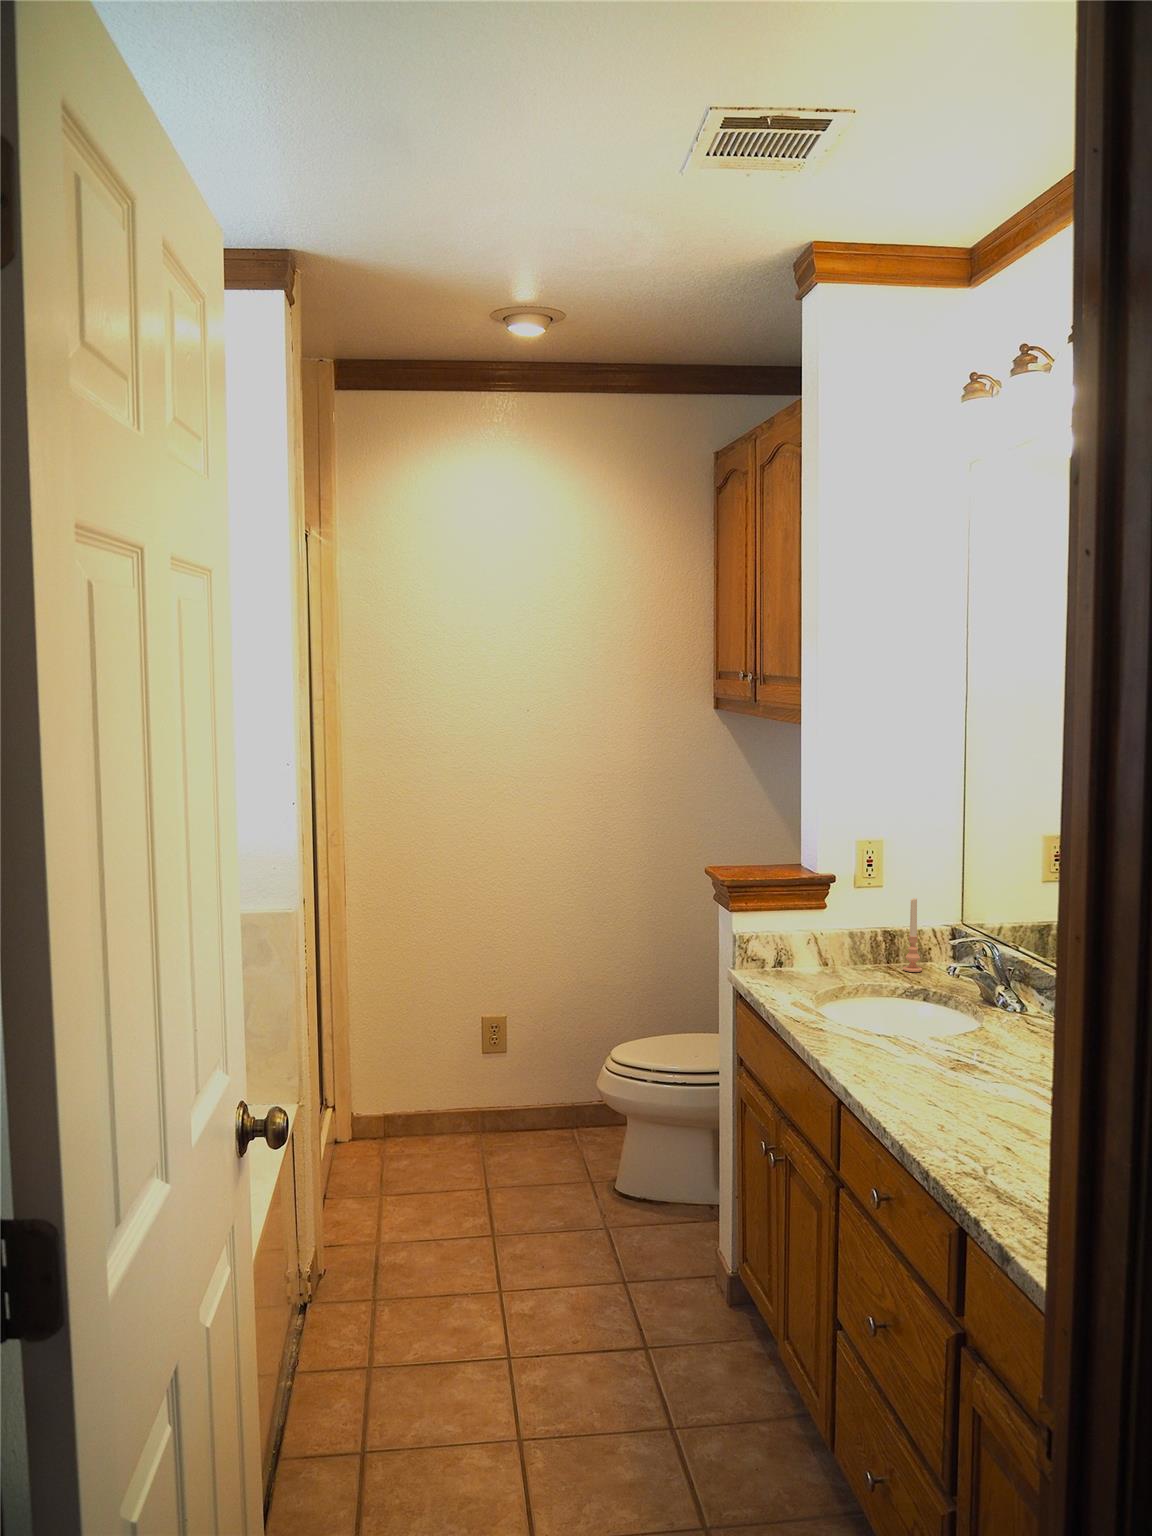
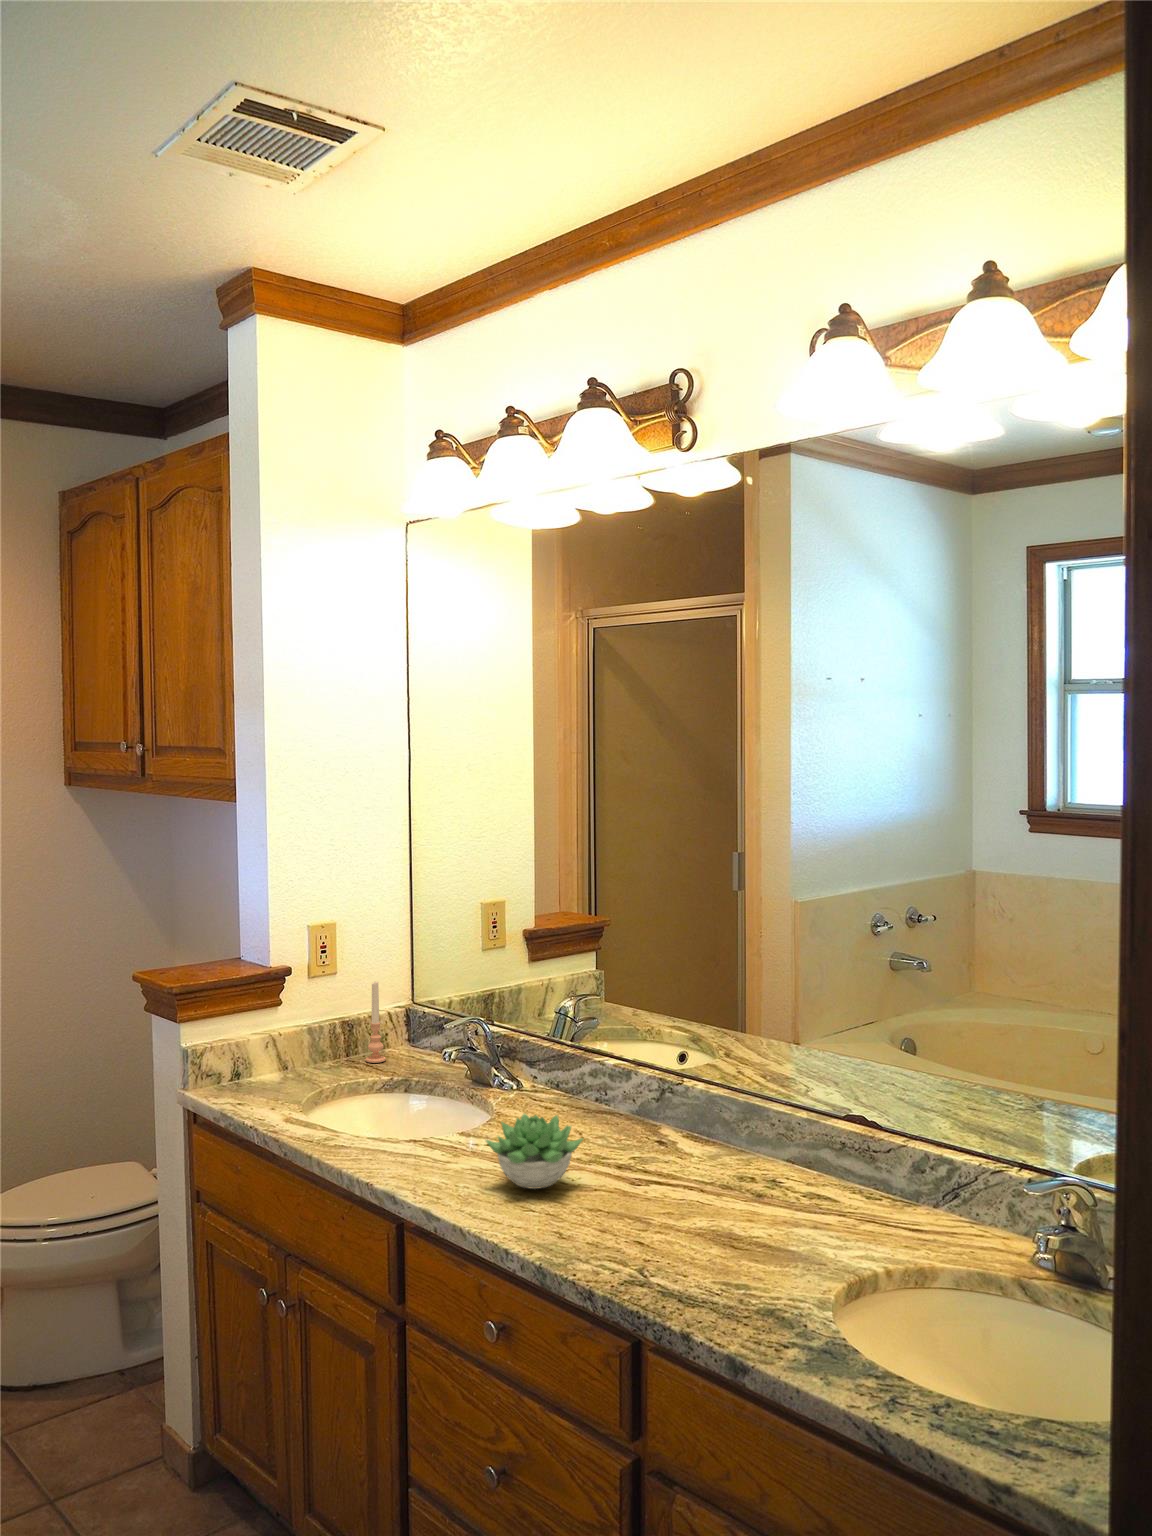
succulent plant: none [908,1022,1002,1092] -> present [486,1114,583,1189]

